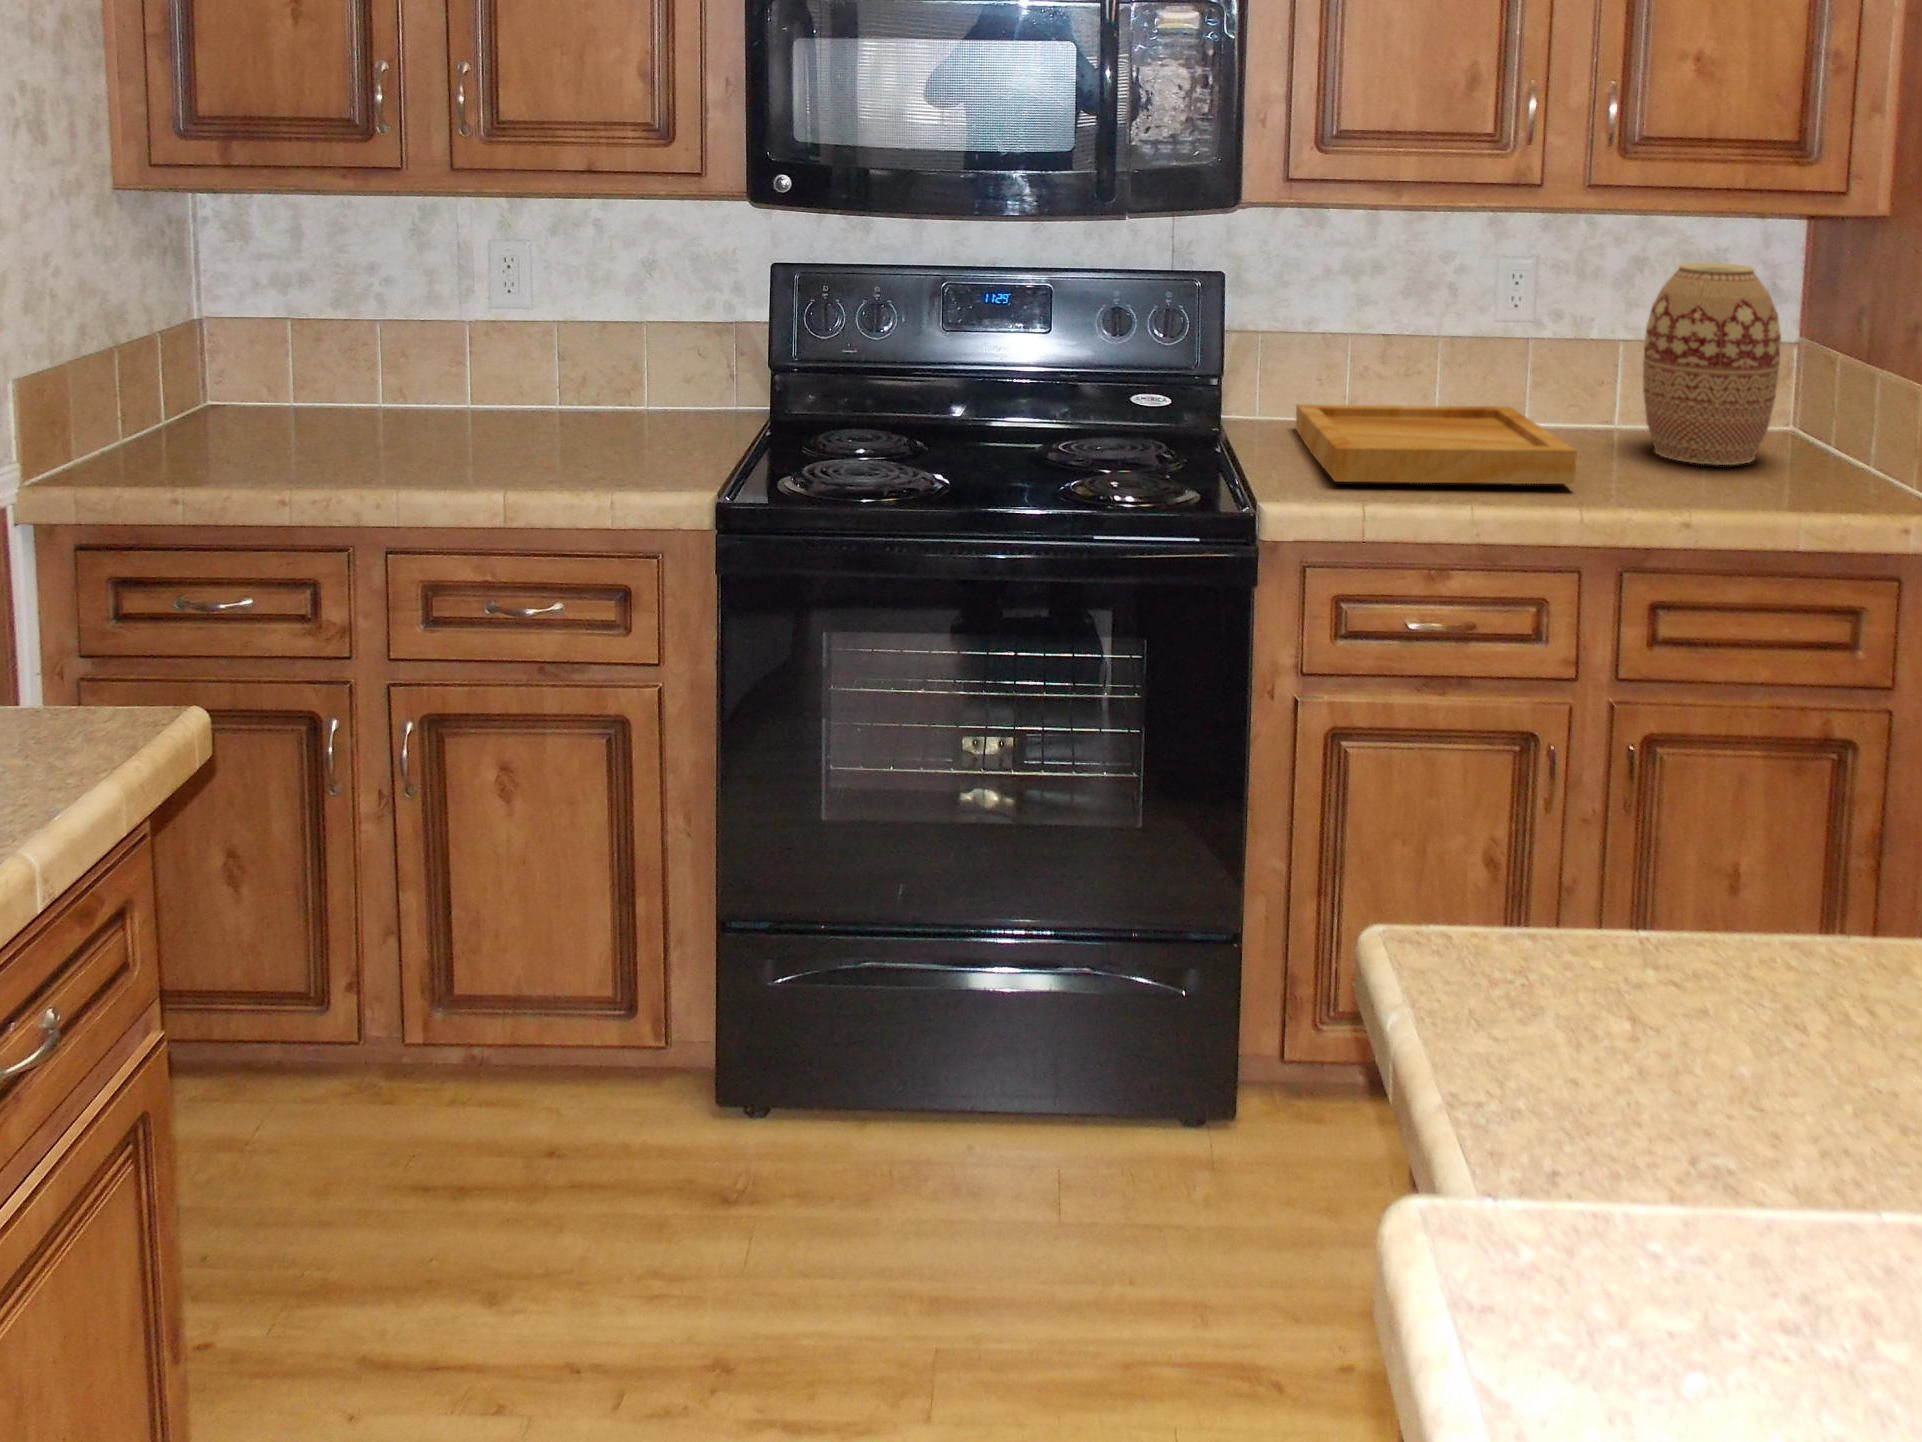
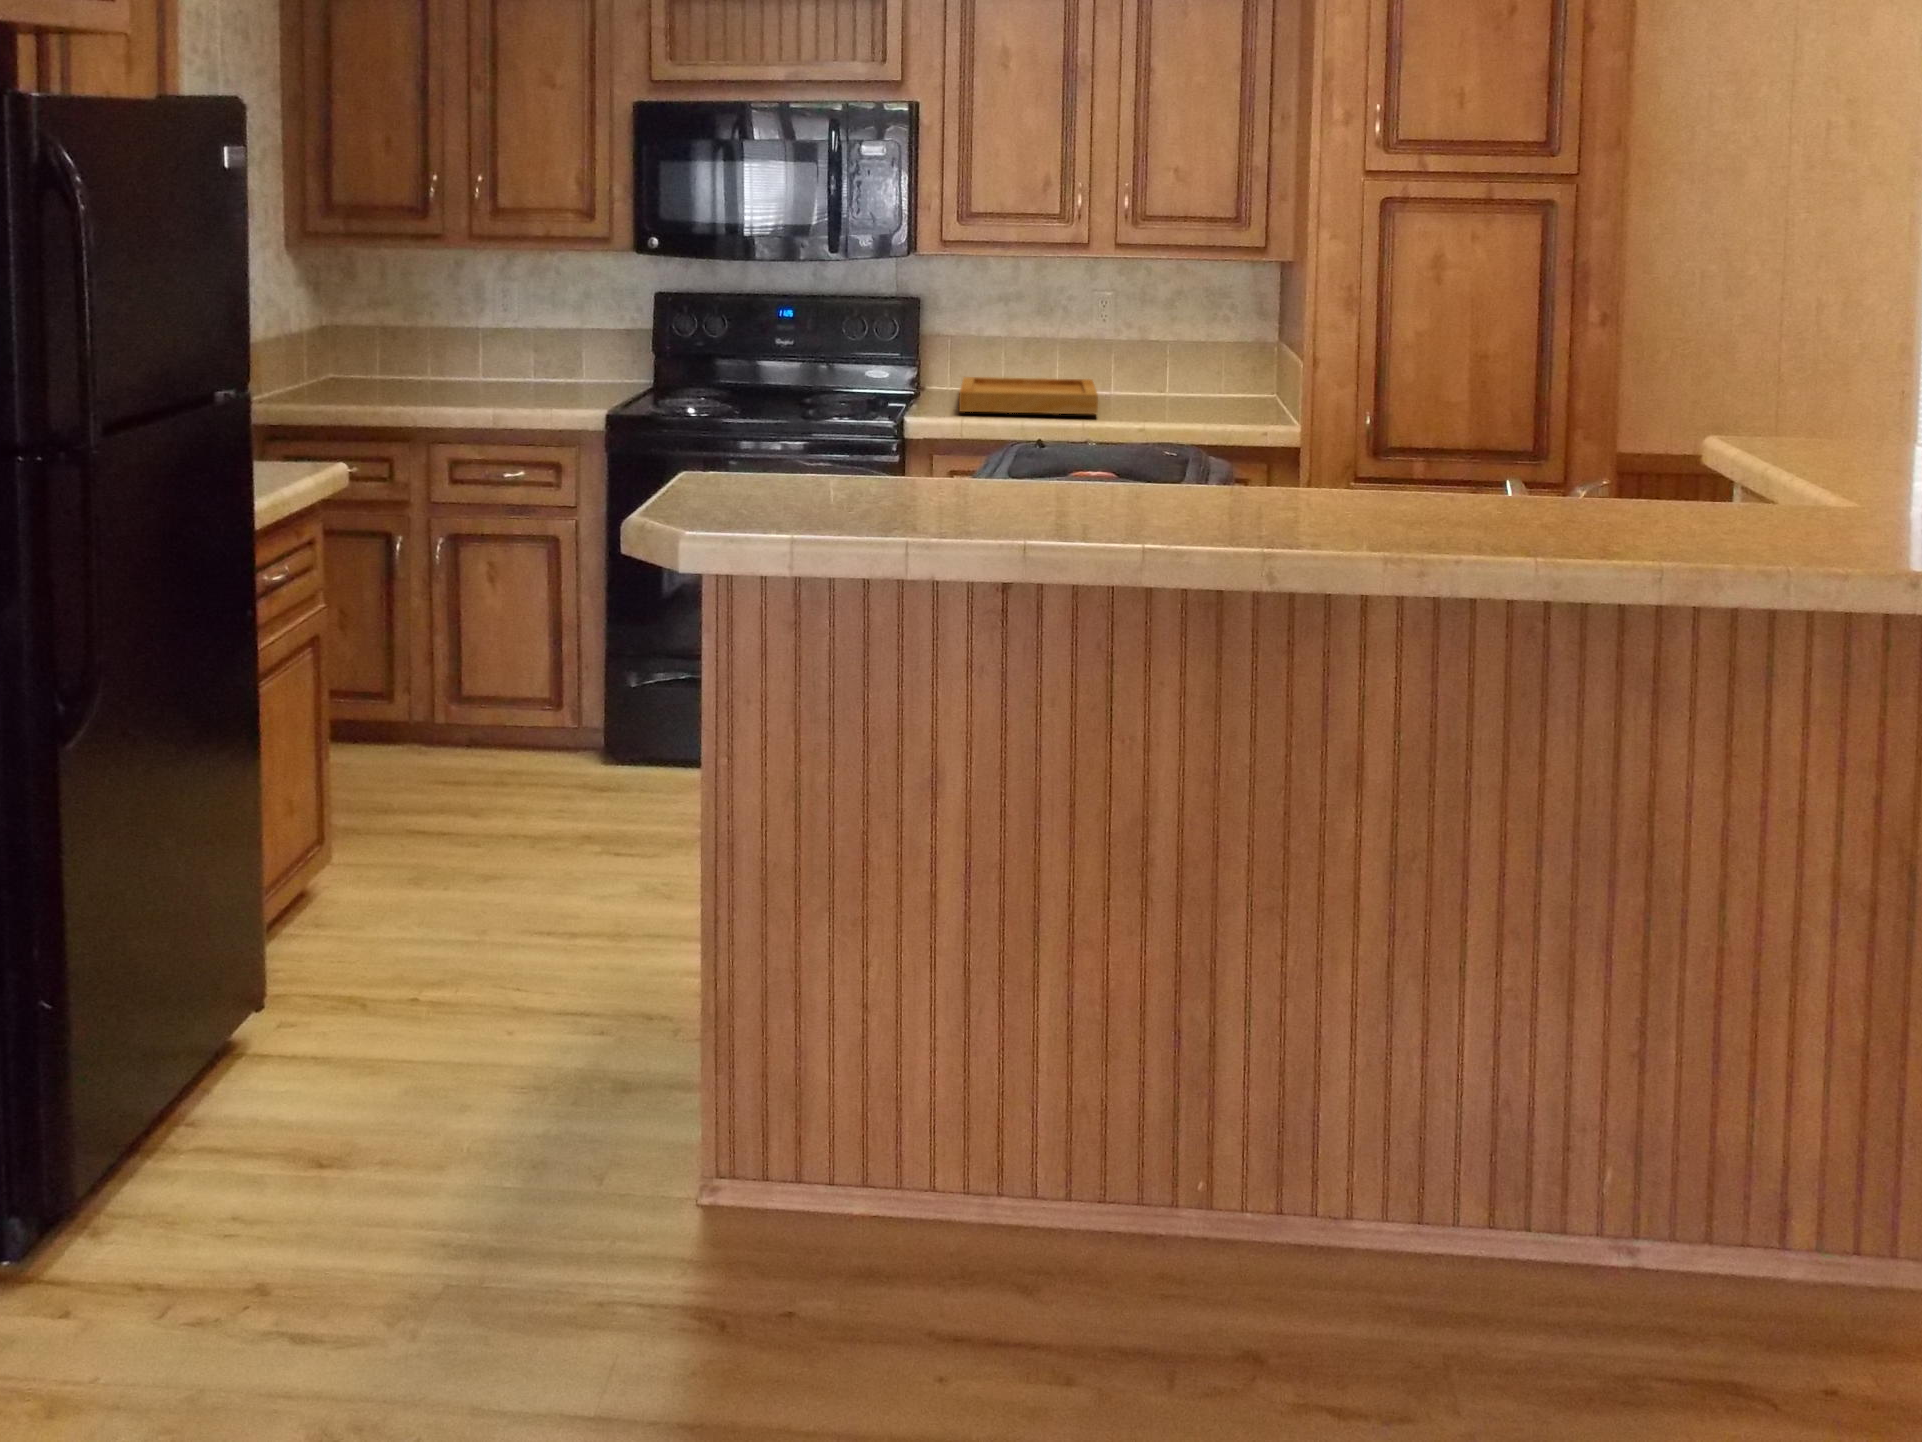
vase: present [1643,262,1781,465] -> none [1161,292,1238,409]

